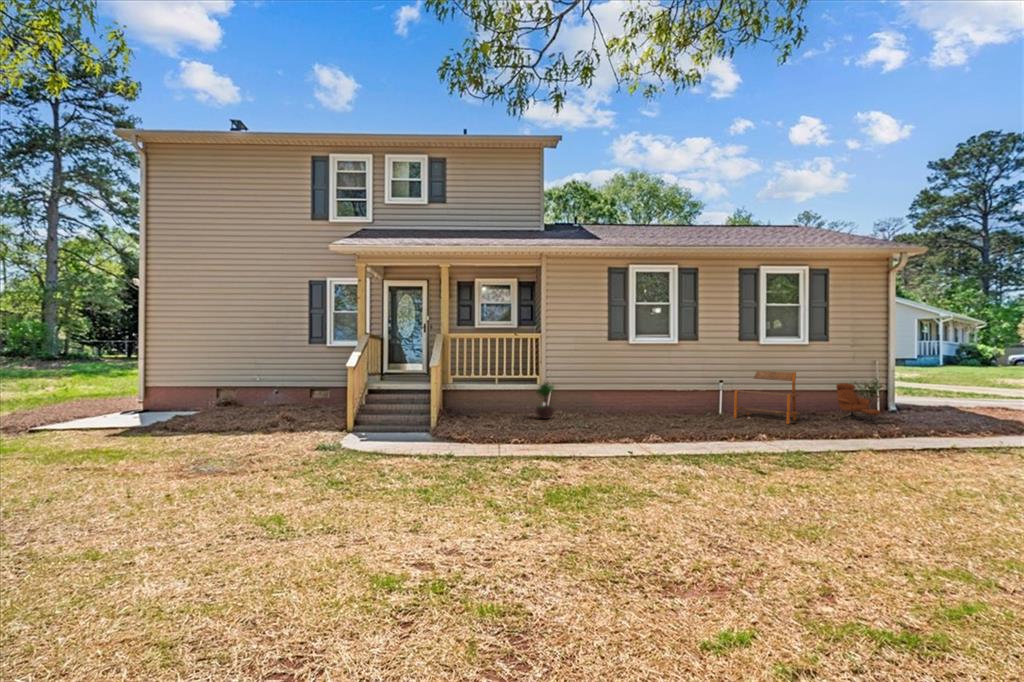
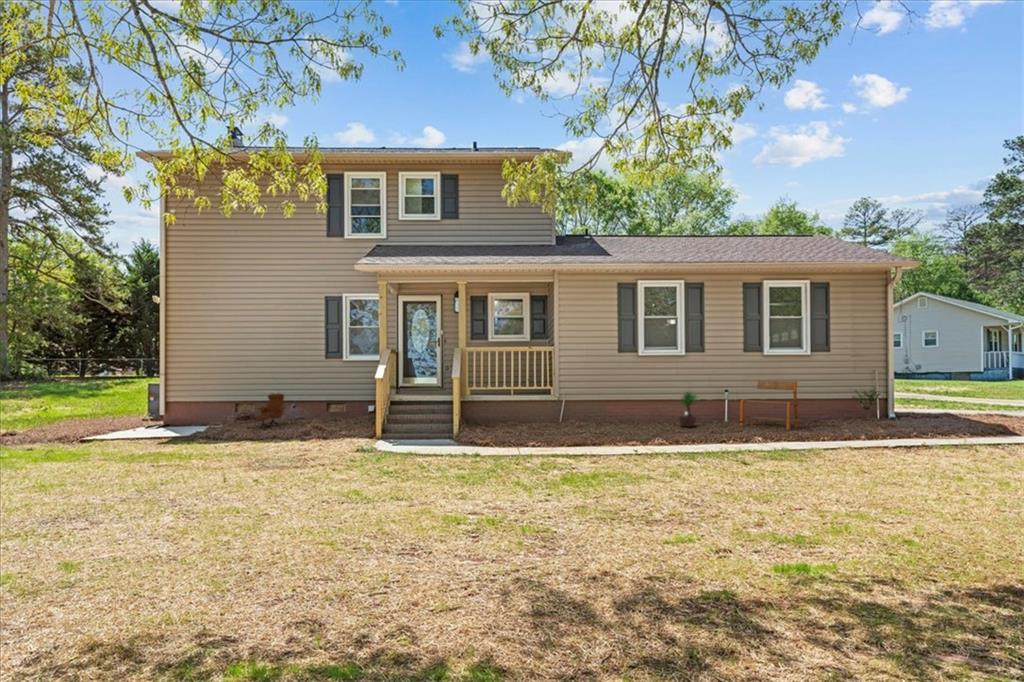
potted tree: present [536,382,554,419] -> present [679,392,697,427]
lounge chair: present [836,383,880,423] -> present [256,393,286,427]

